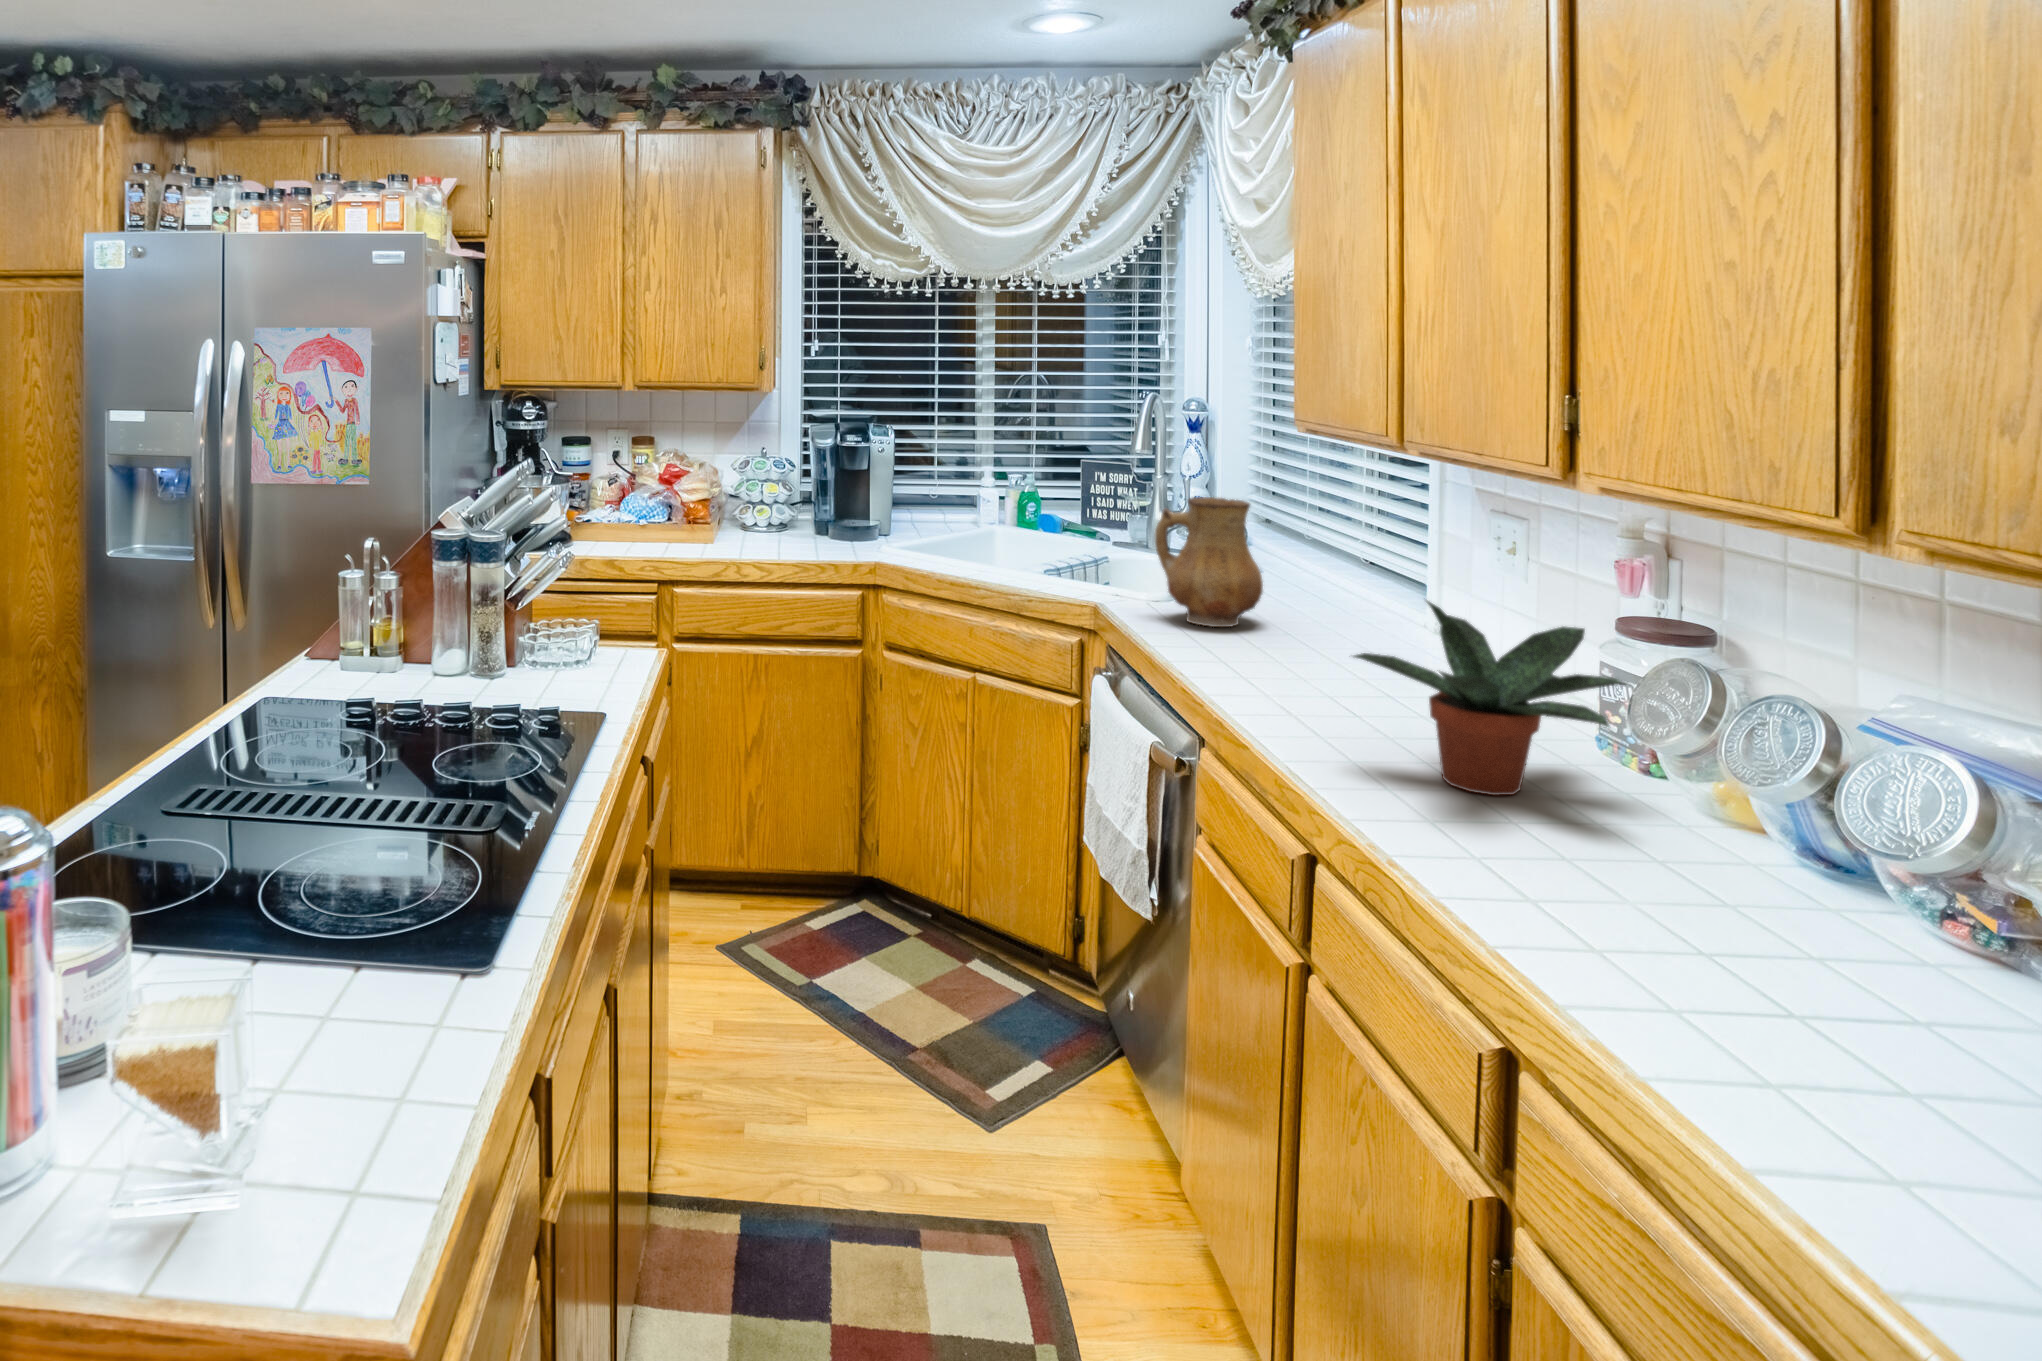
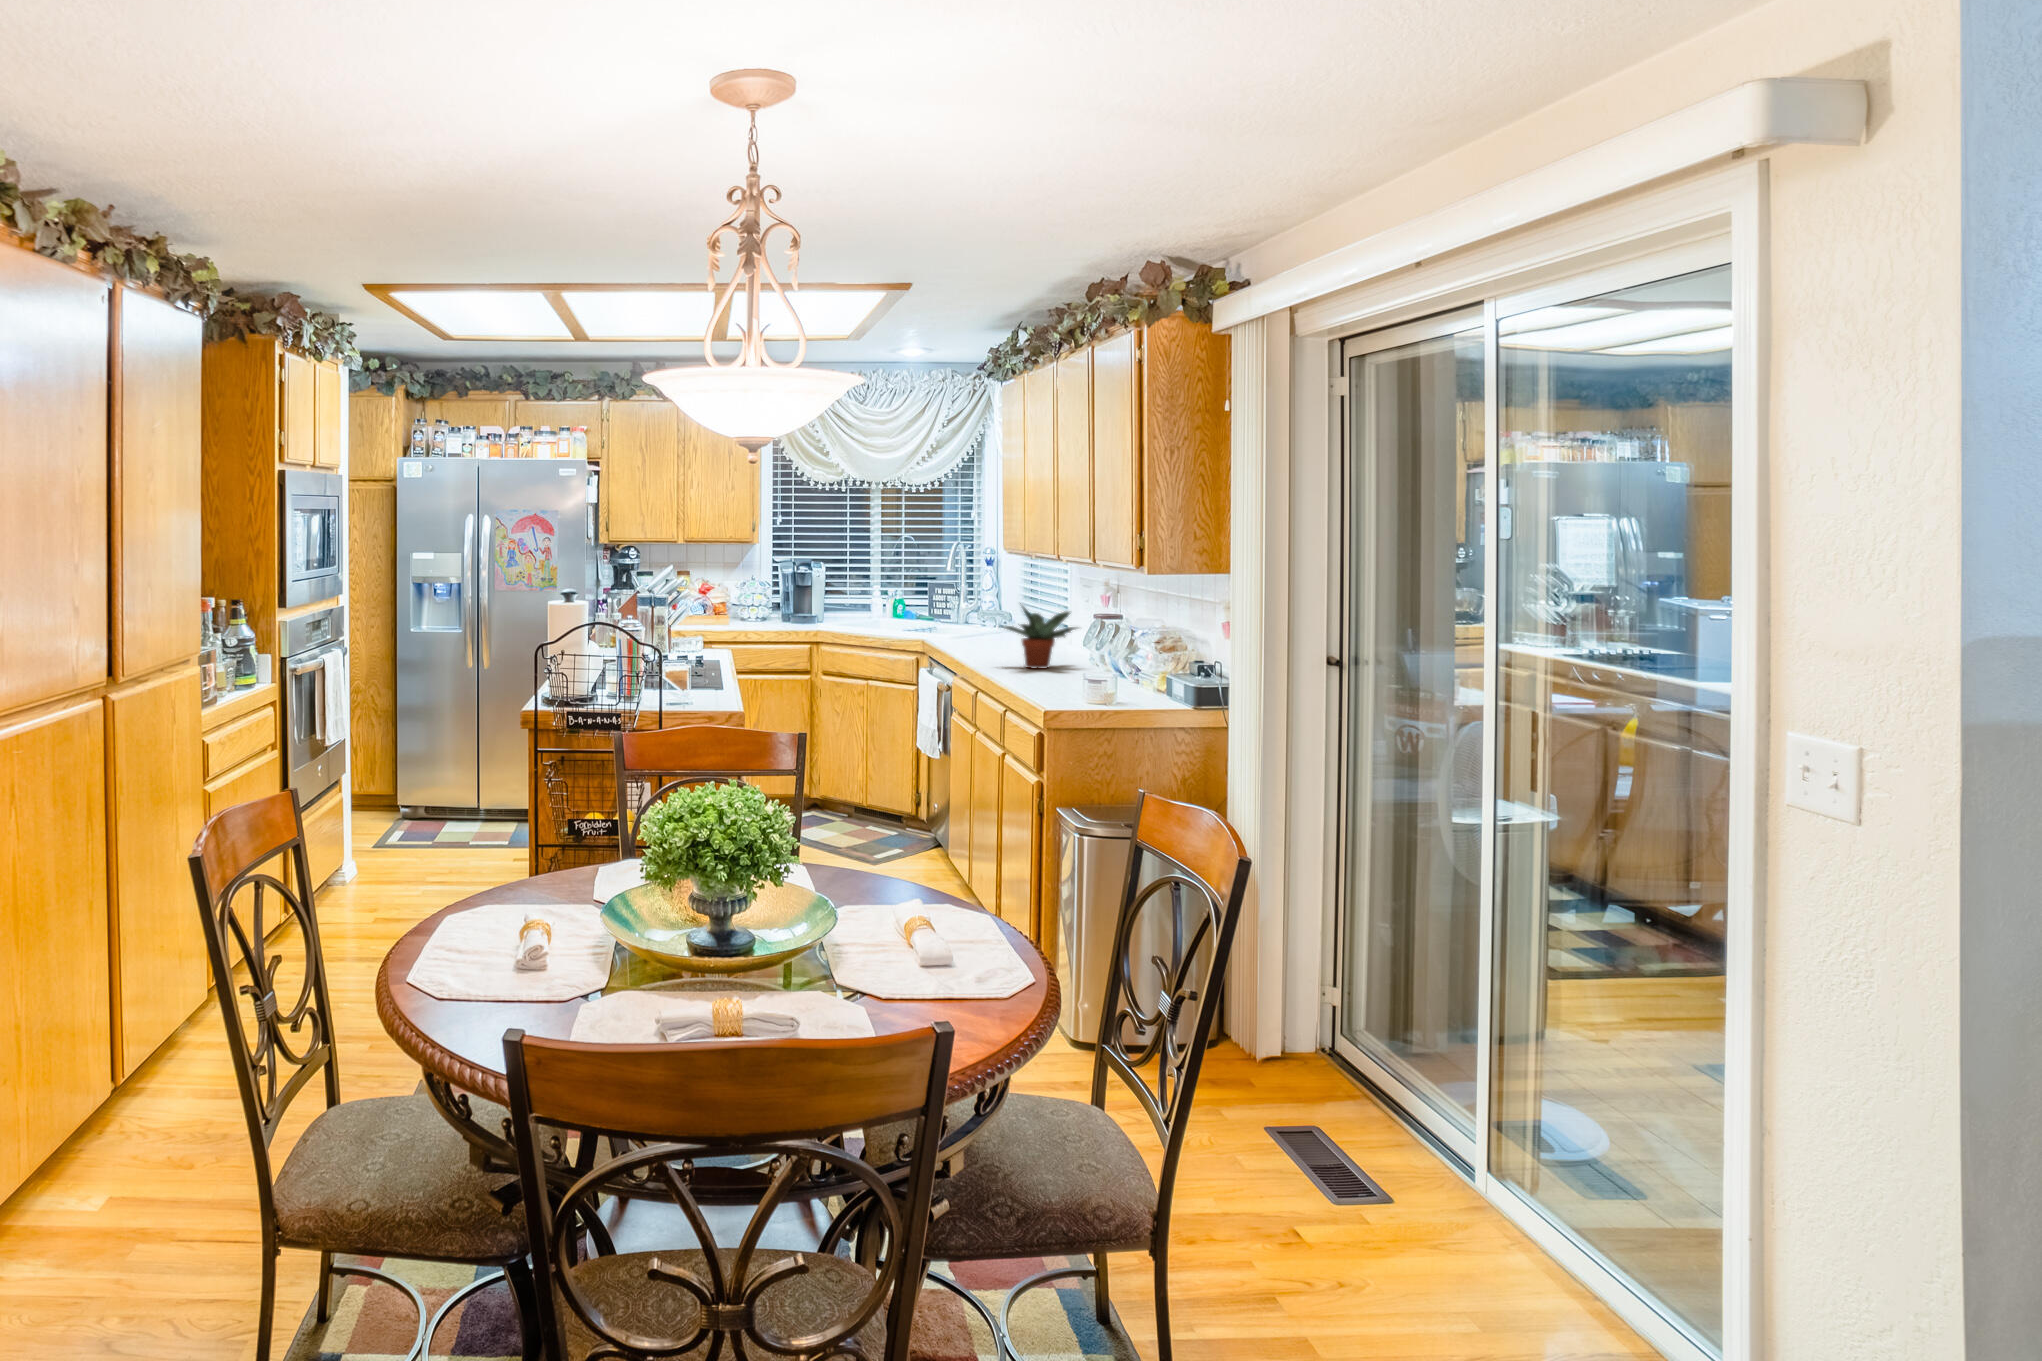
ceramic pitcher: present [1155,497,1263,627] -> none [949,586,996,644]

